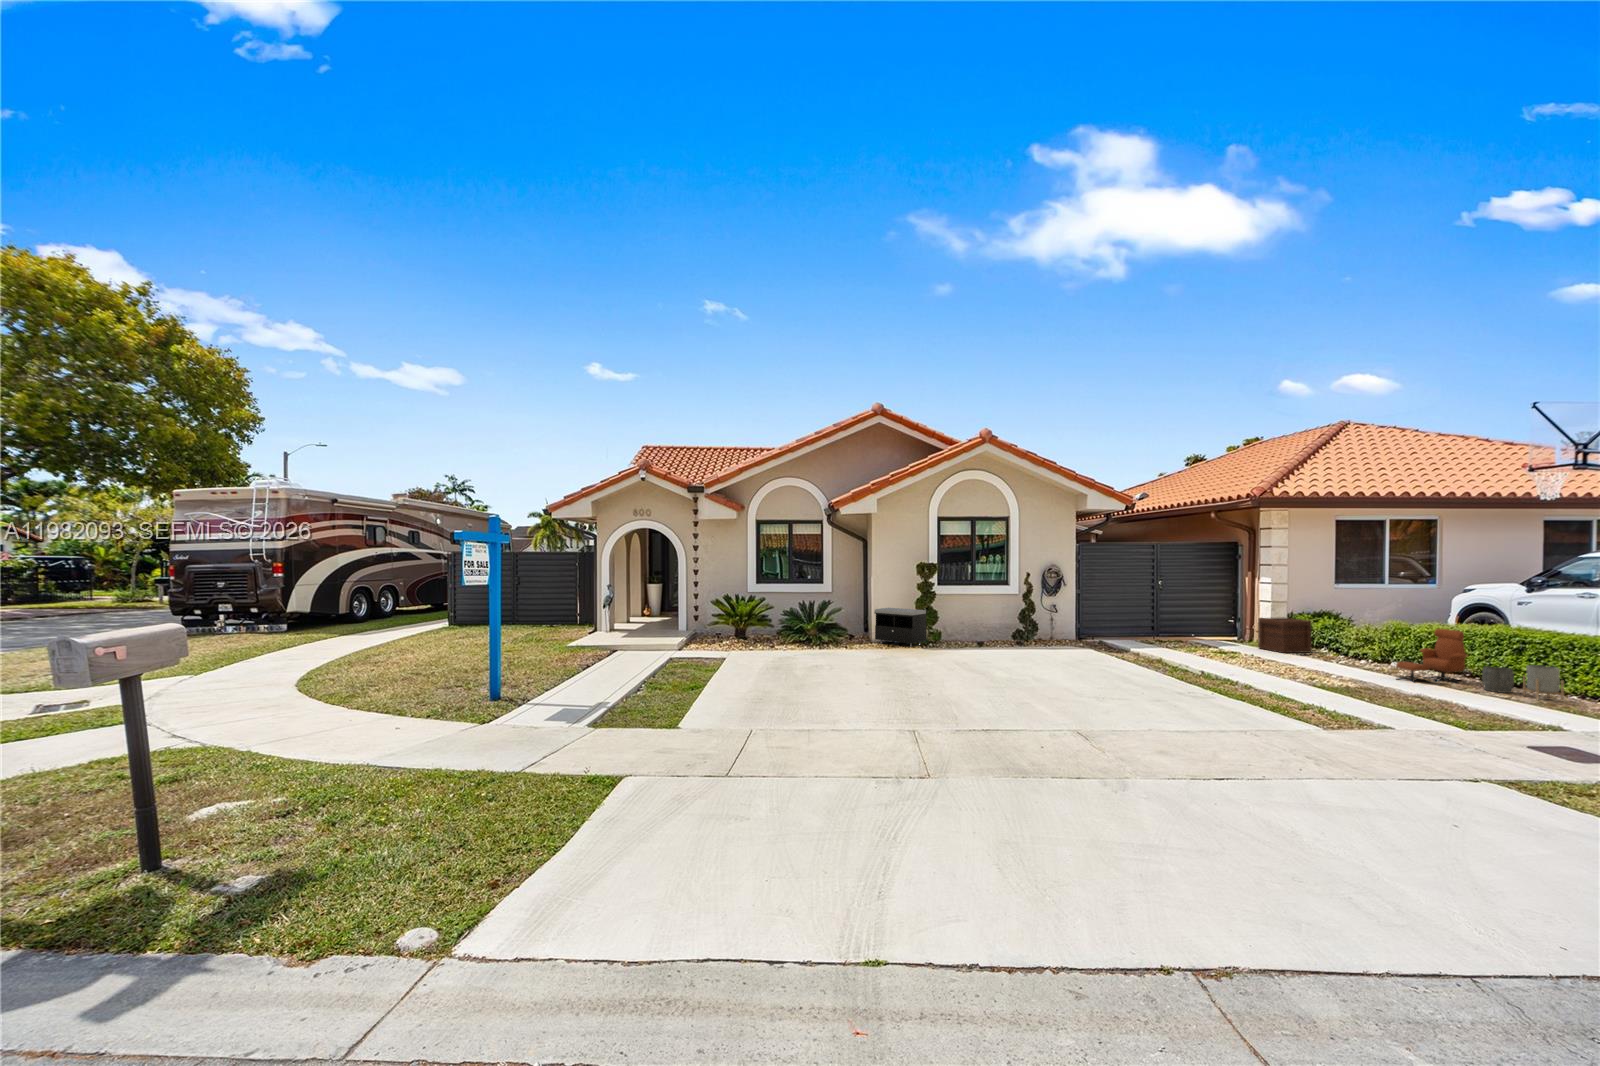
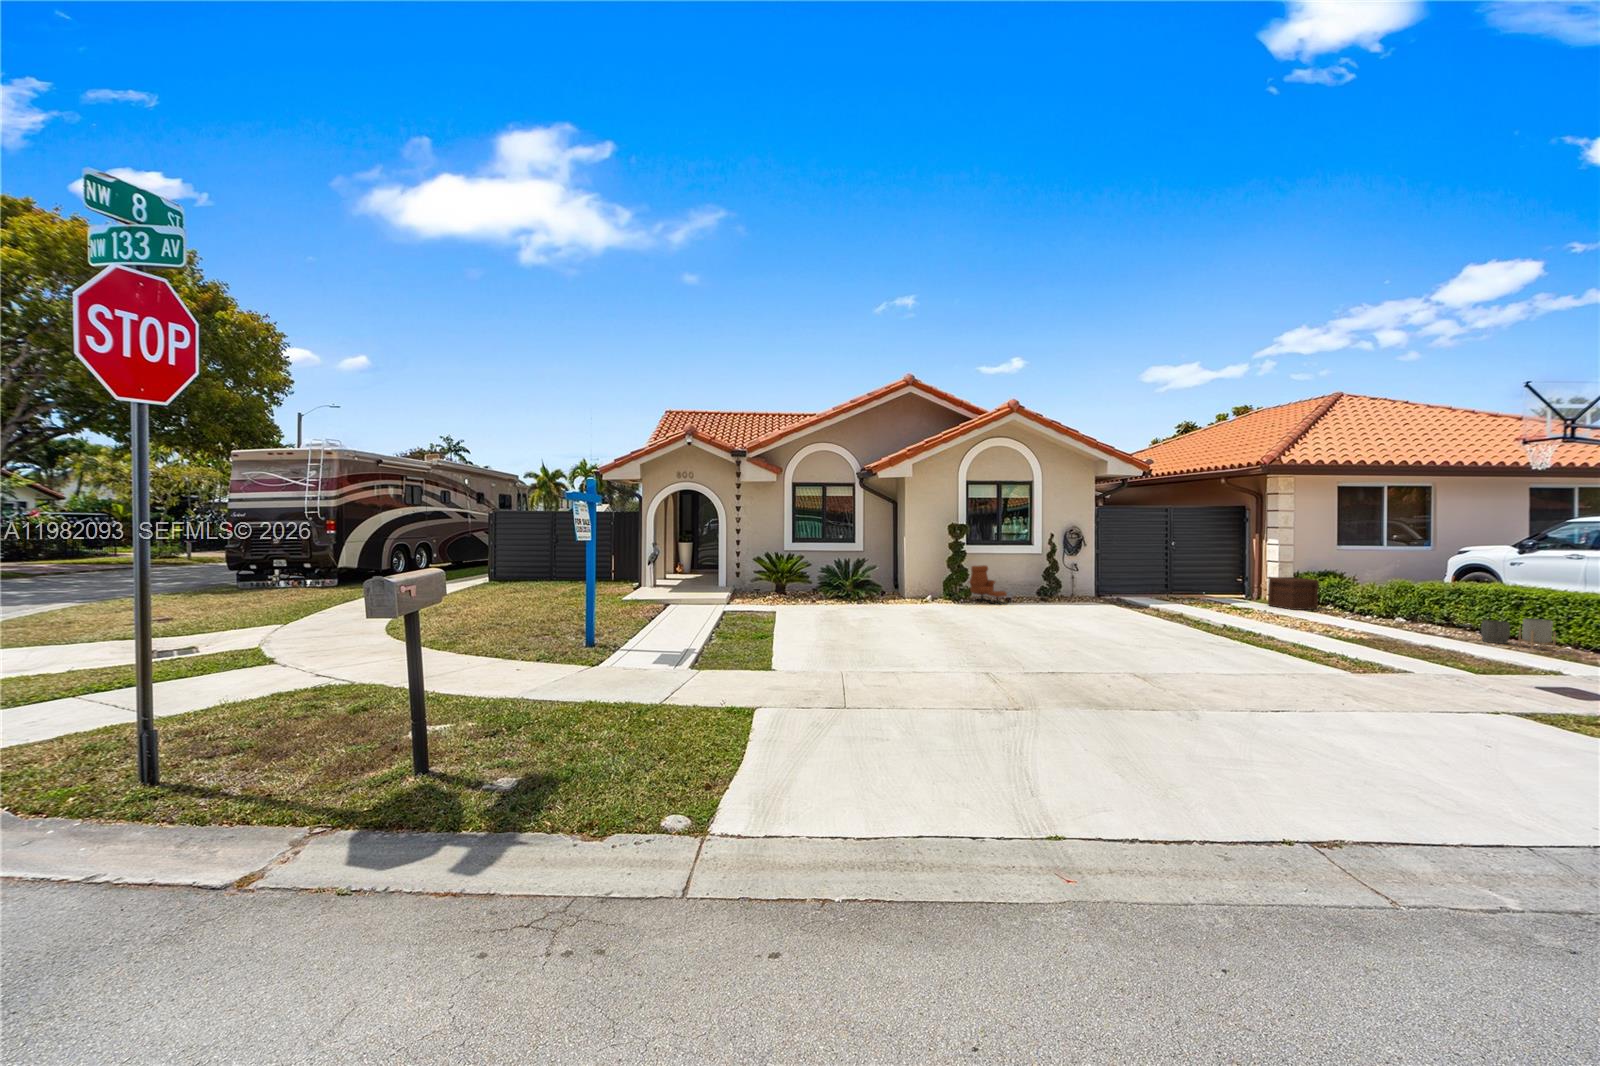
storage bench: present [874,608,926,647] -> none [910,566,959,603]
lounge chair: present [1396,629,1468,682] -> present [969,565,1007,604]

